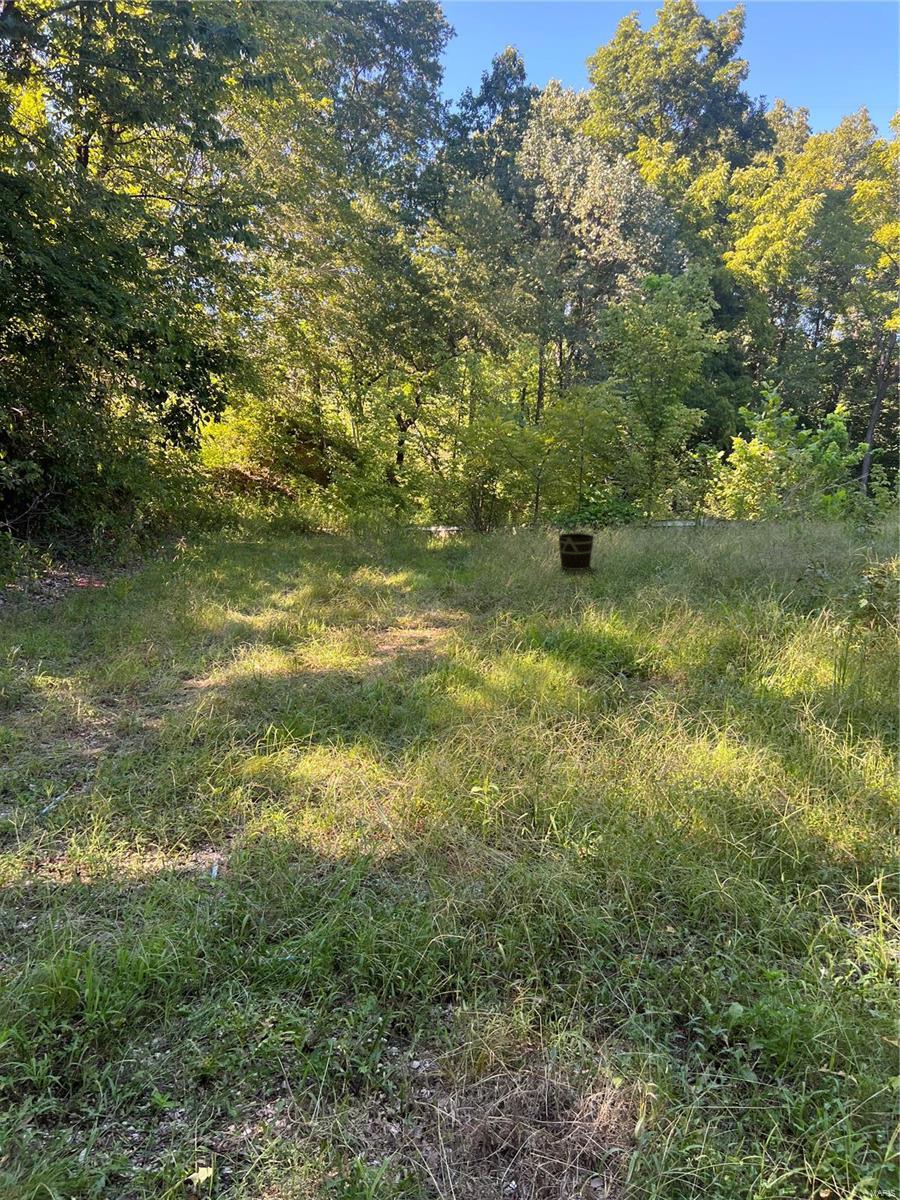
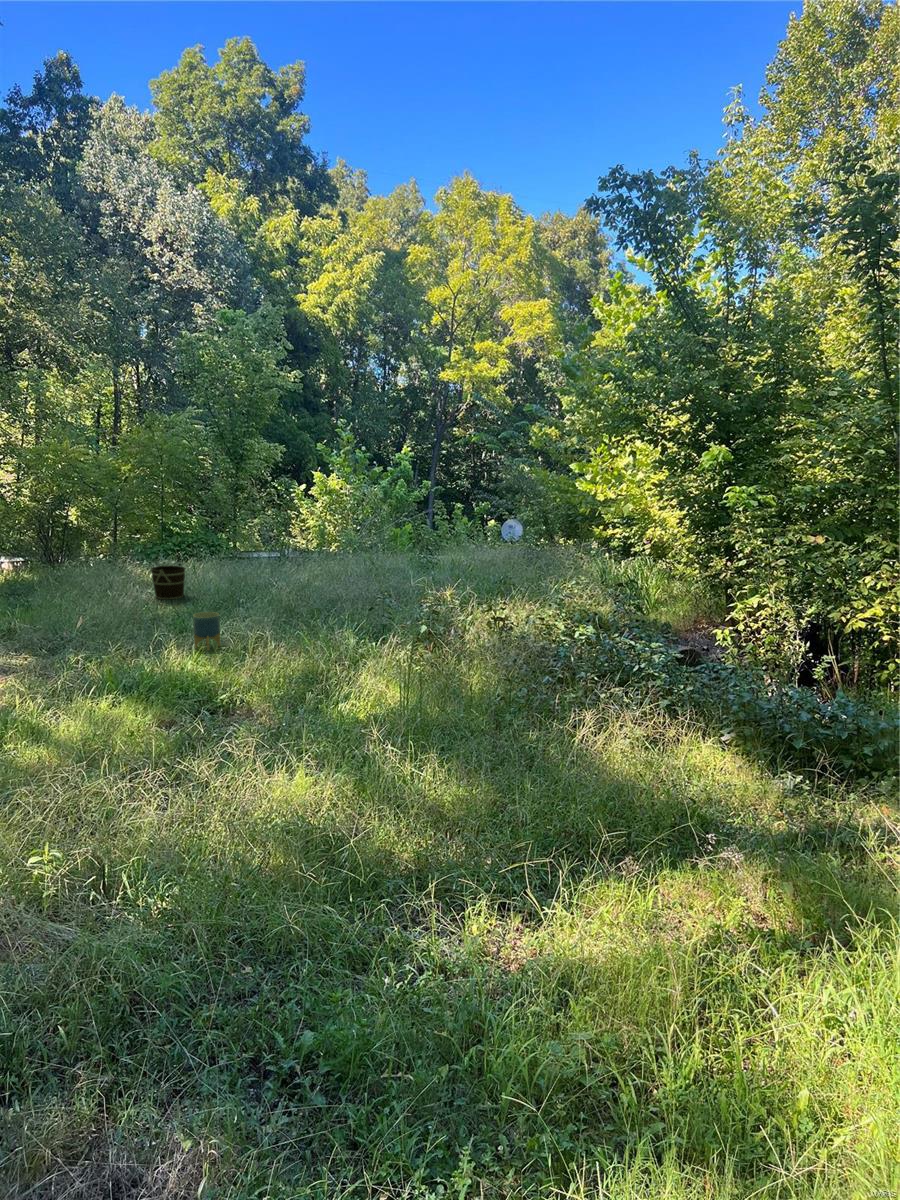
planter: none [602,588,634,636] -> present [193,612,221,650]

